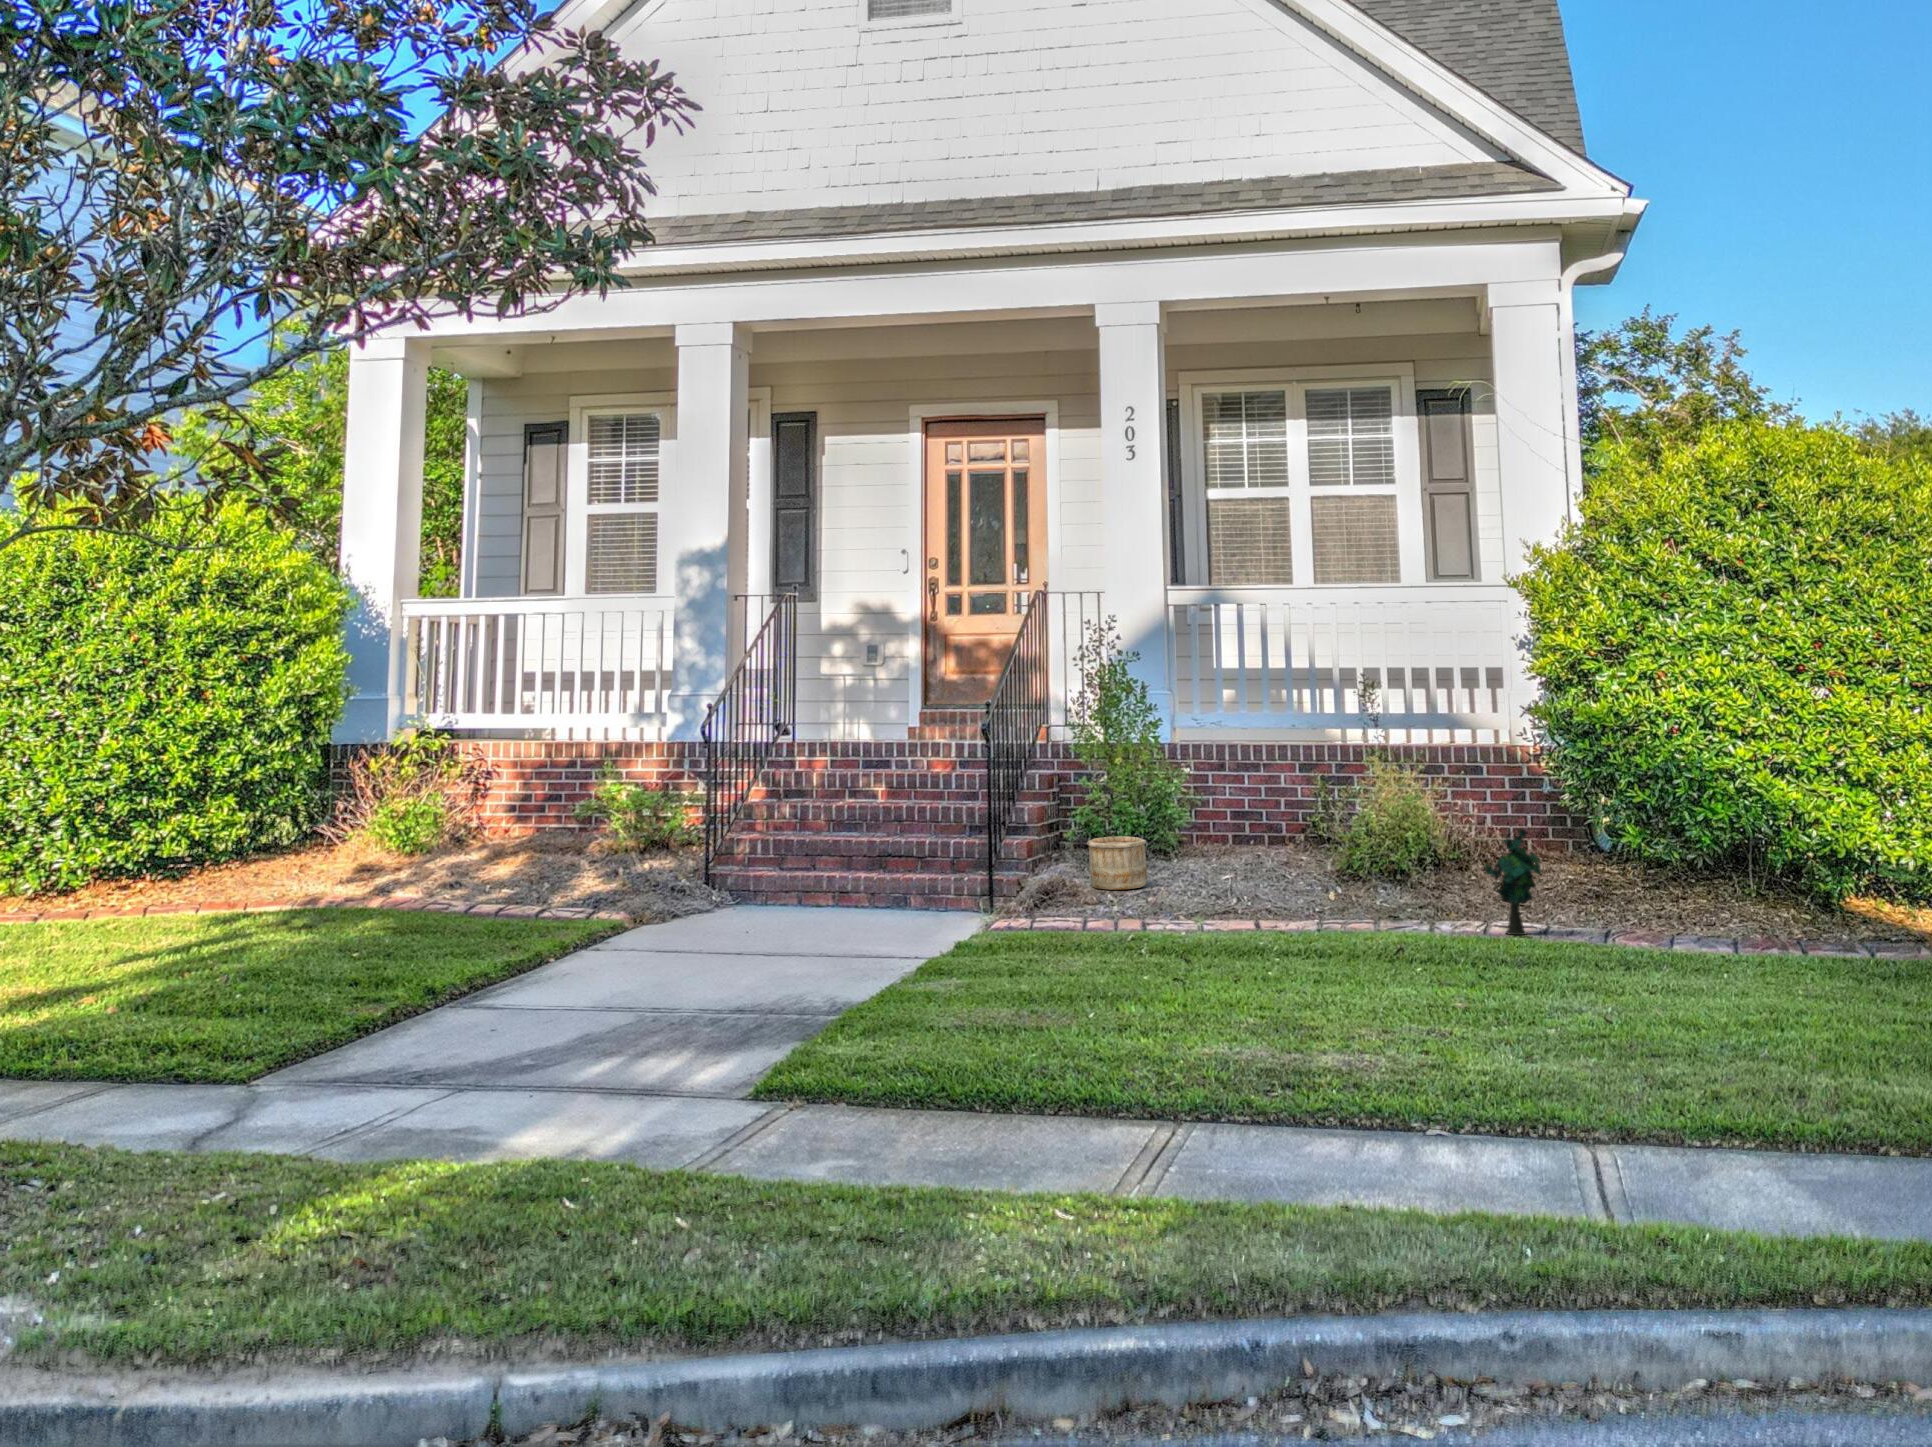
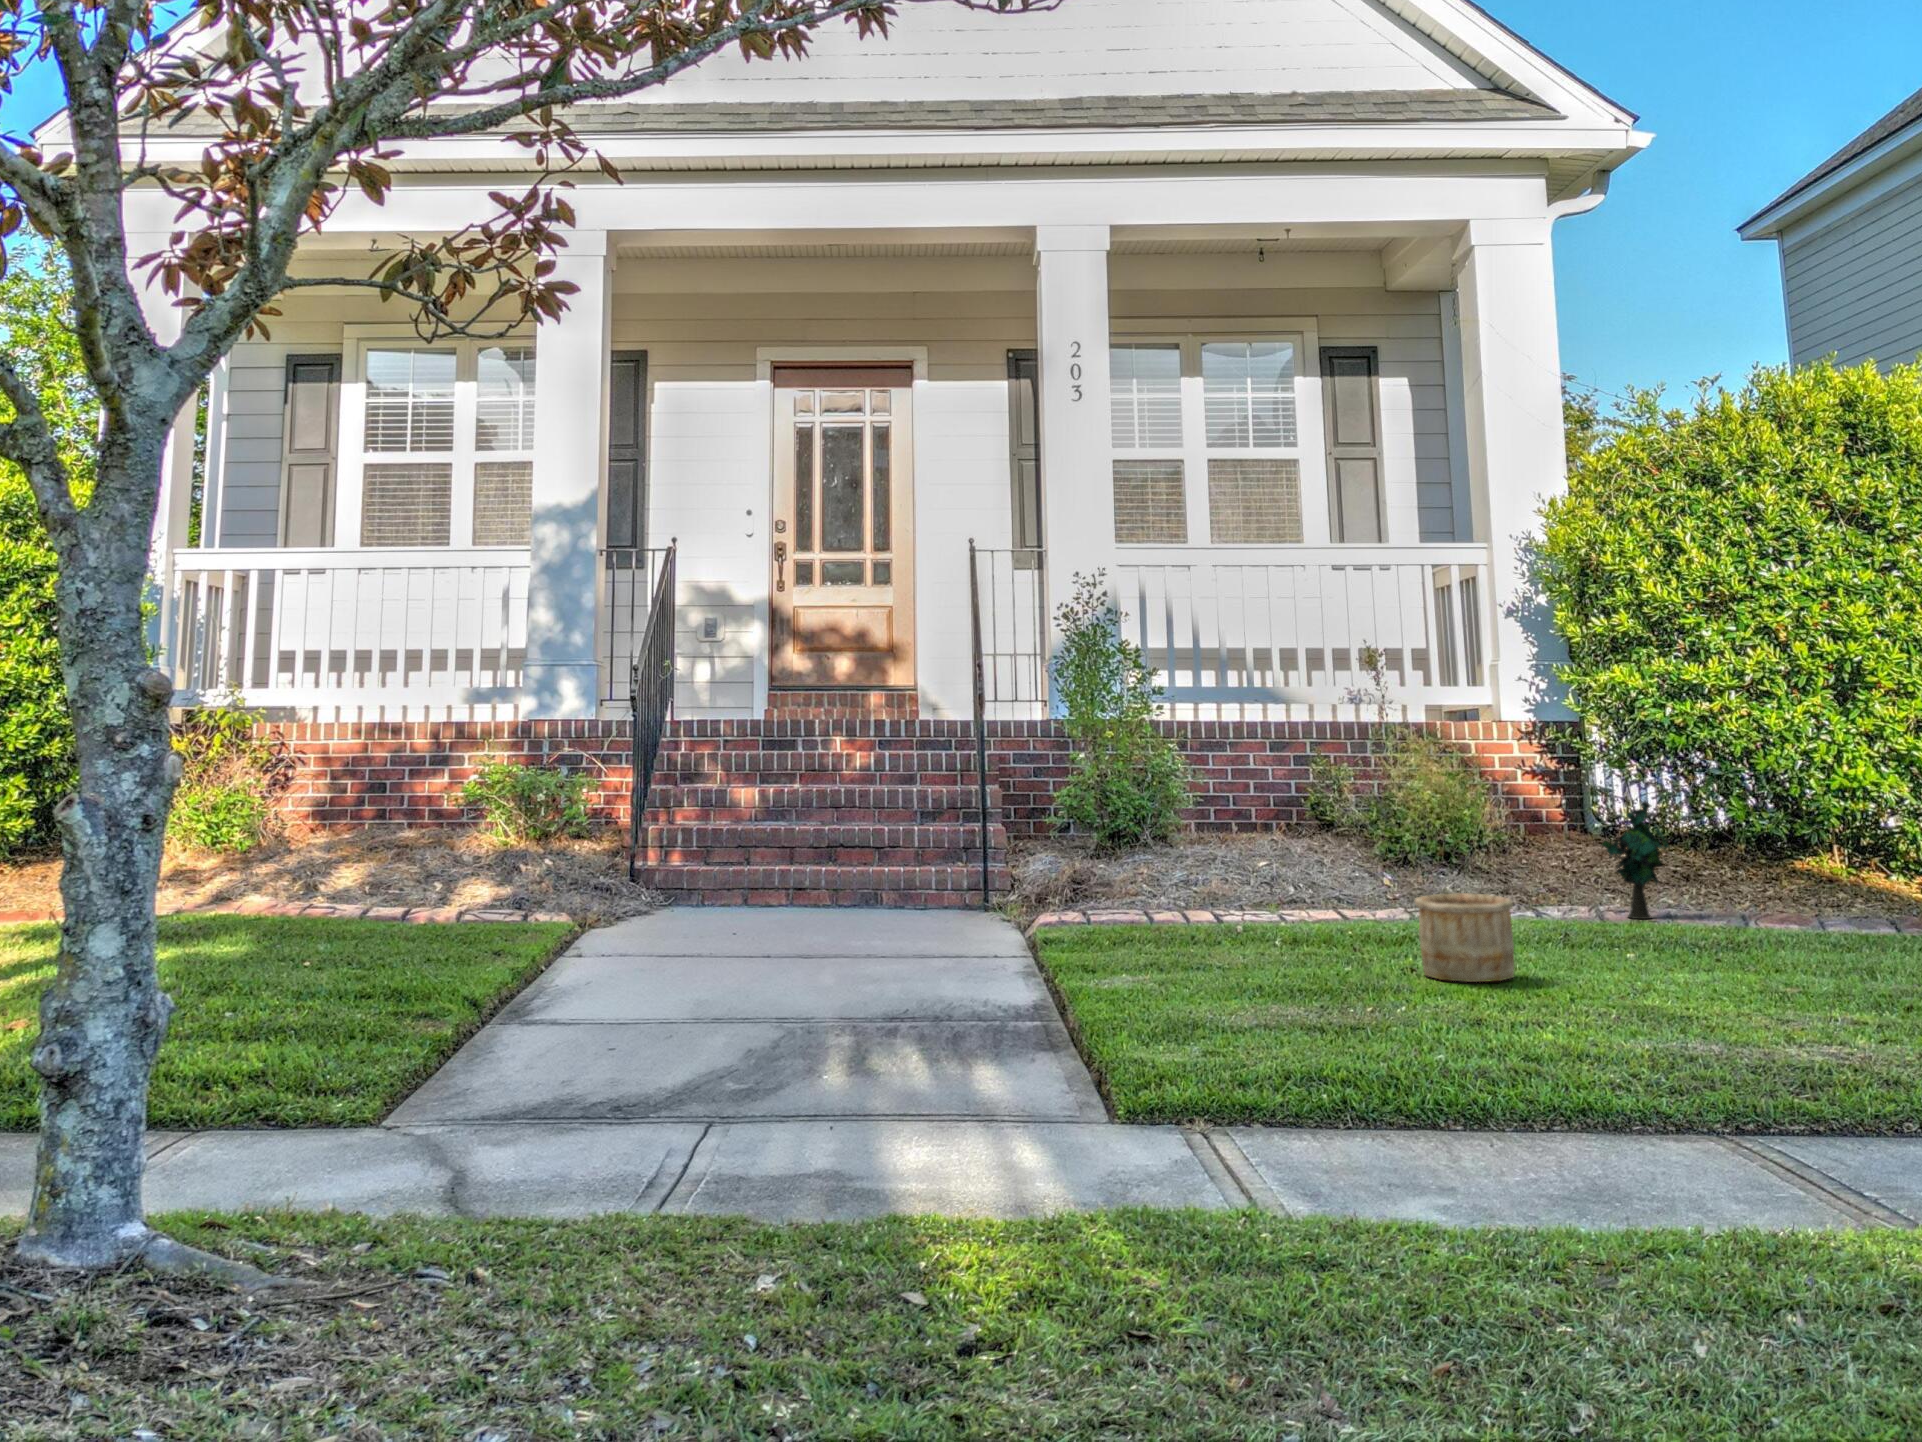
wooden bucket: present [1087,836,1146,890] -> present [1415,893,1514,982]

